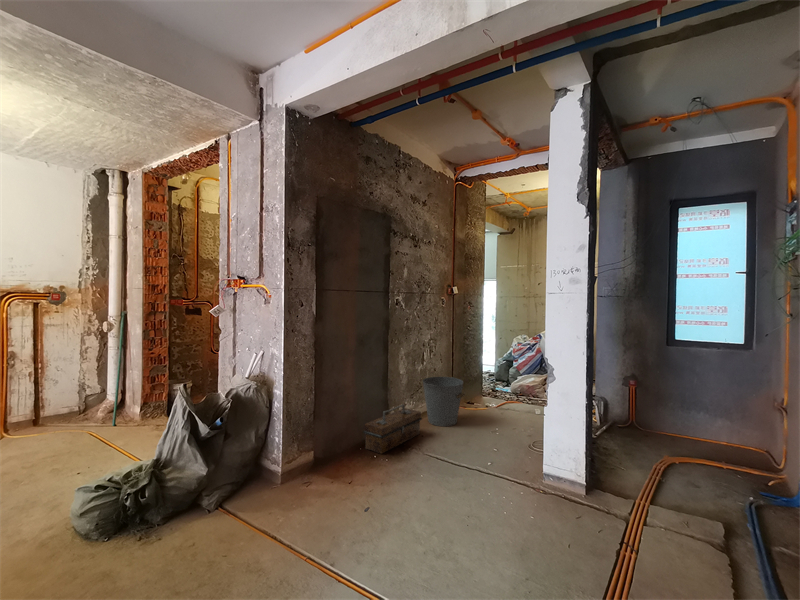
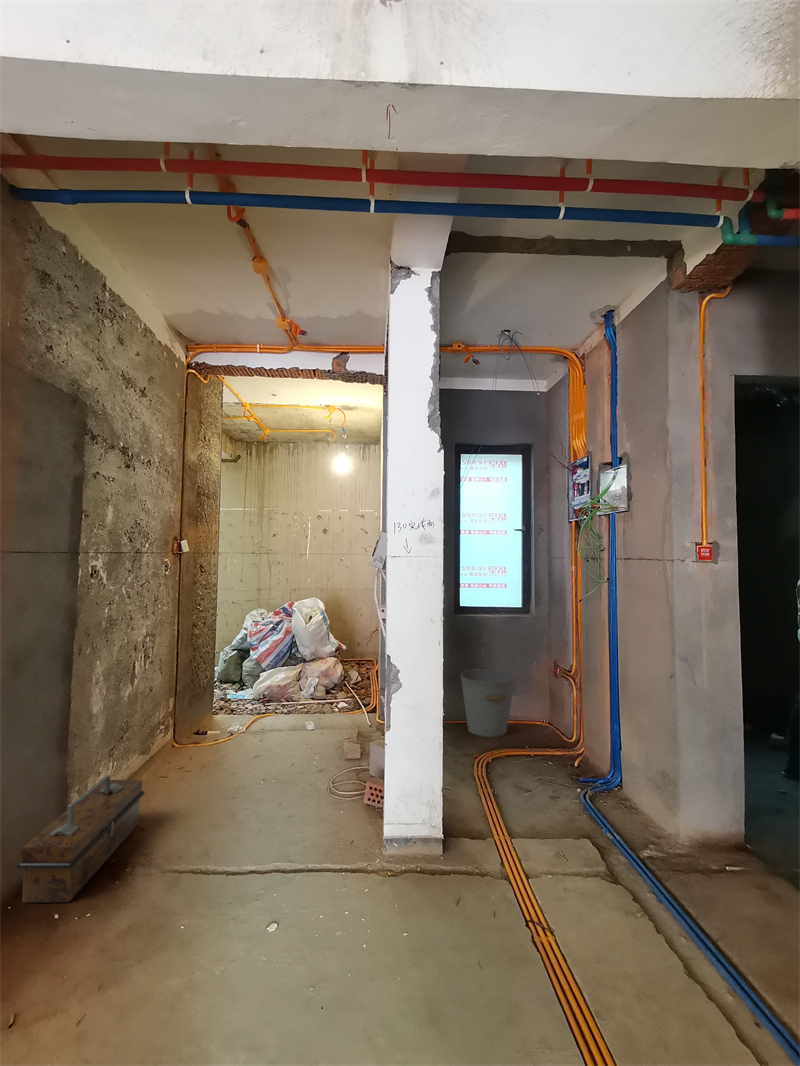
bucket: present [423,377,465,426] -> present [461,669,516,737]

